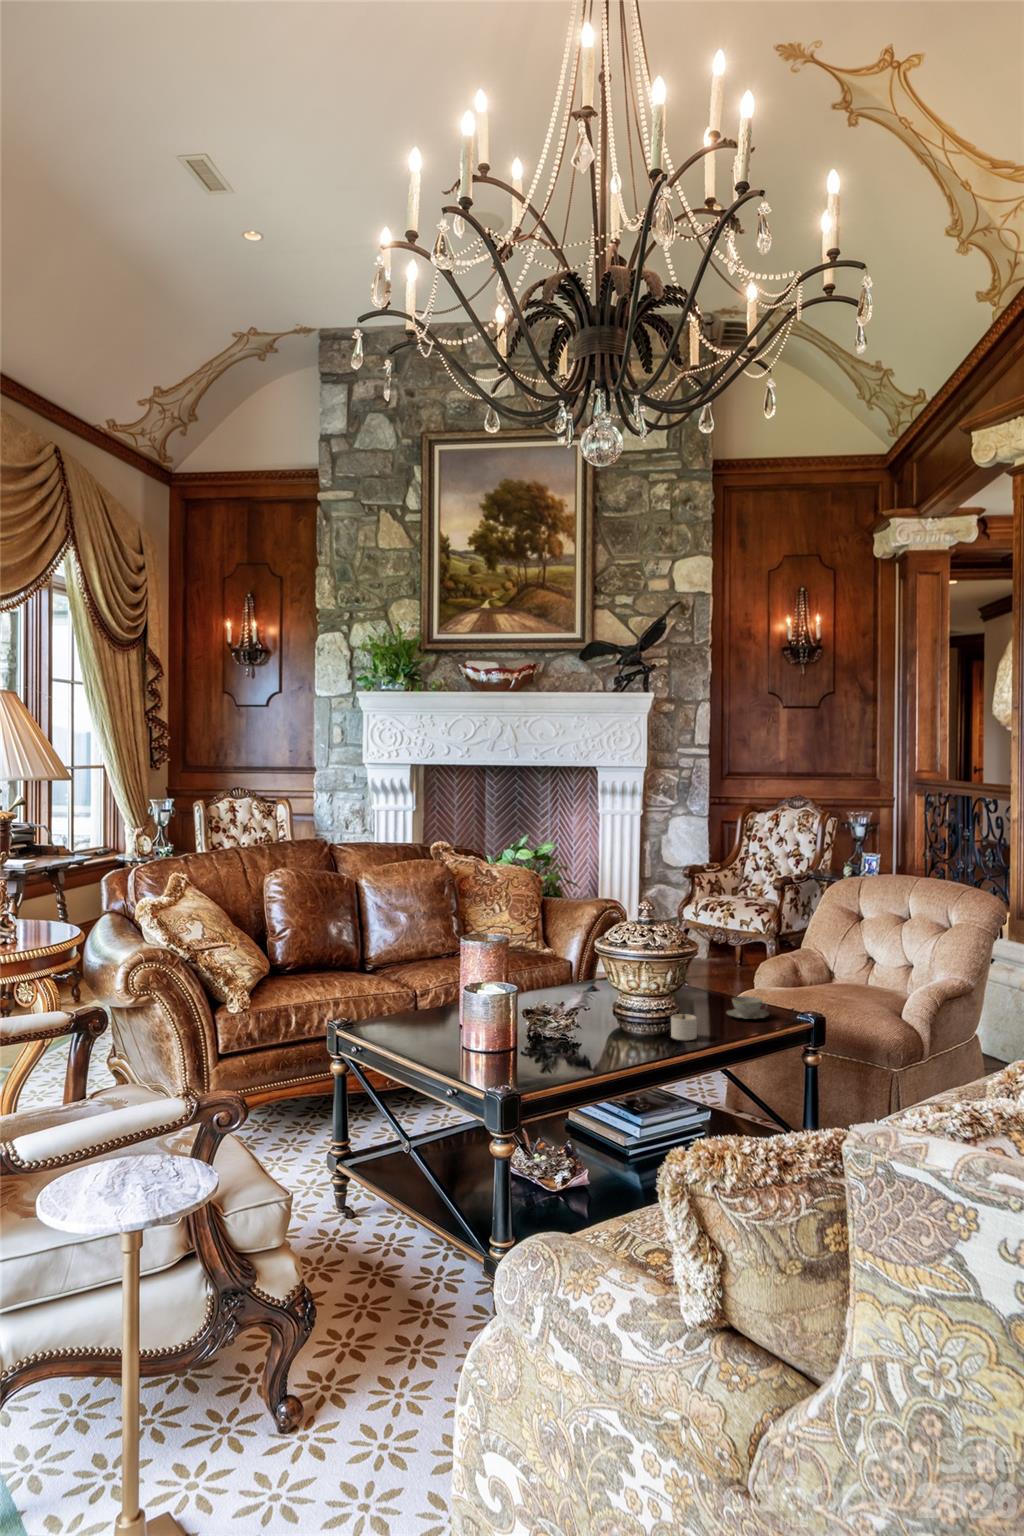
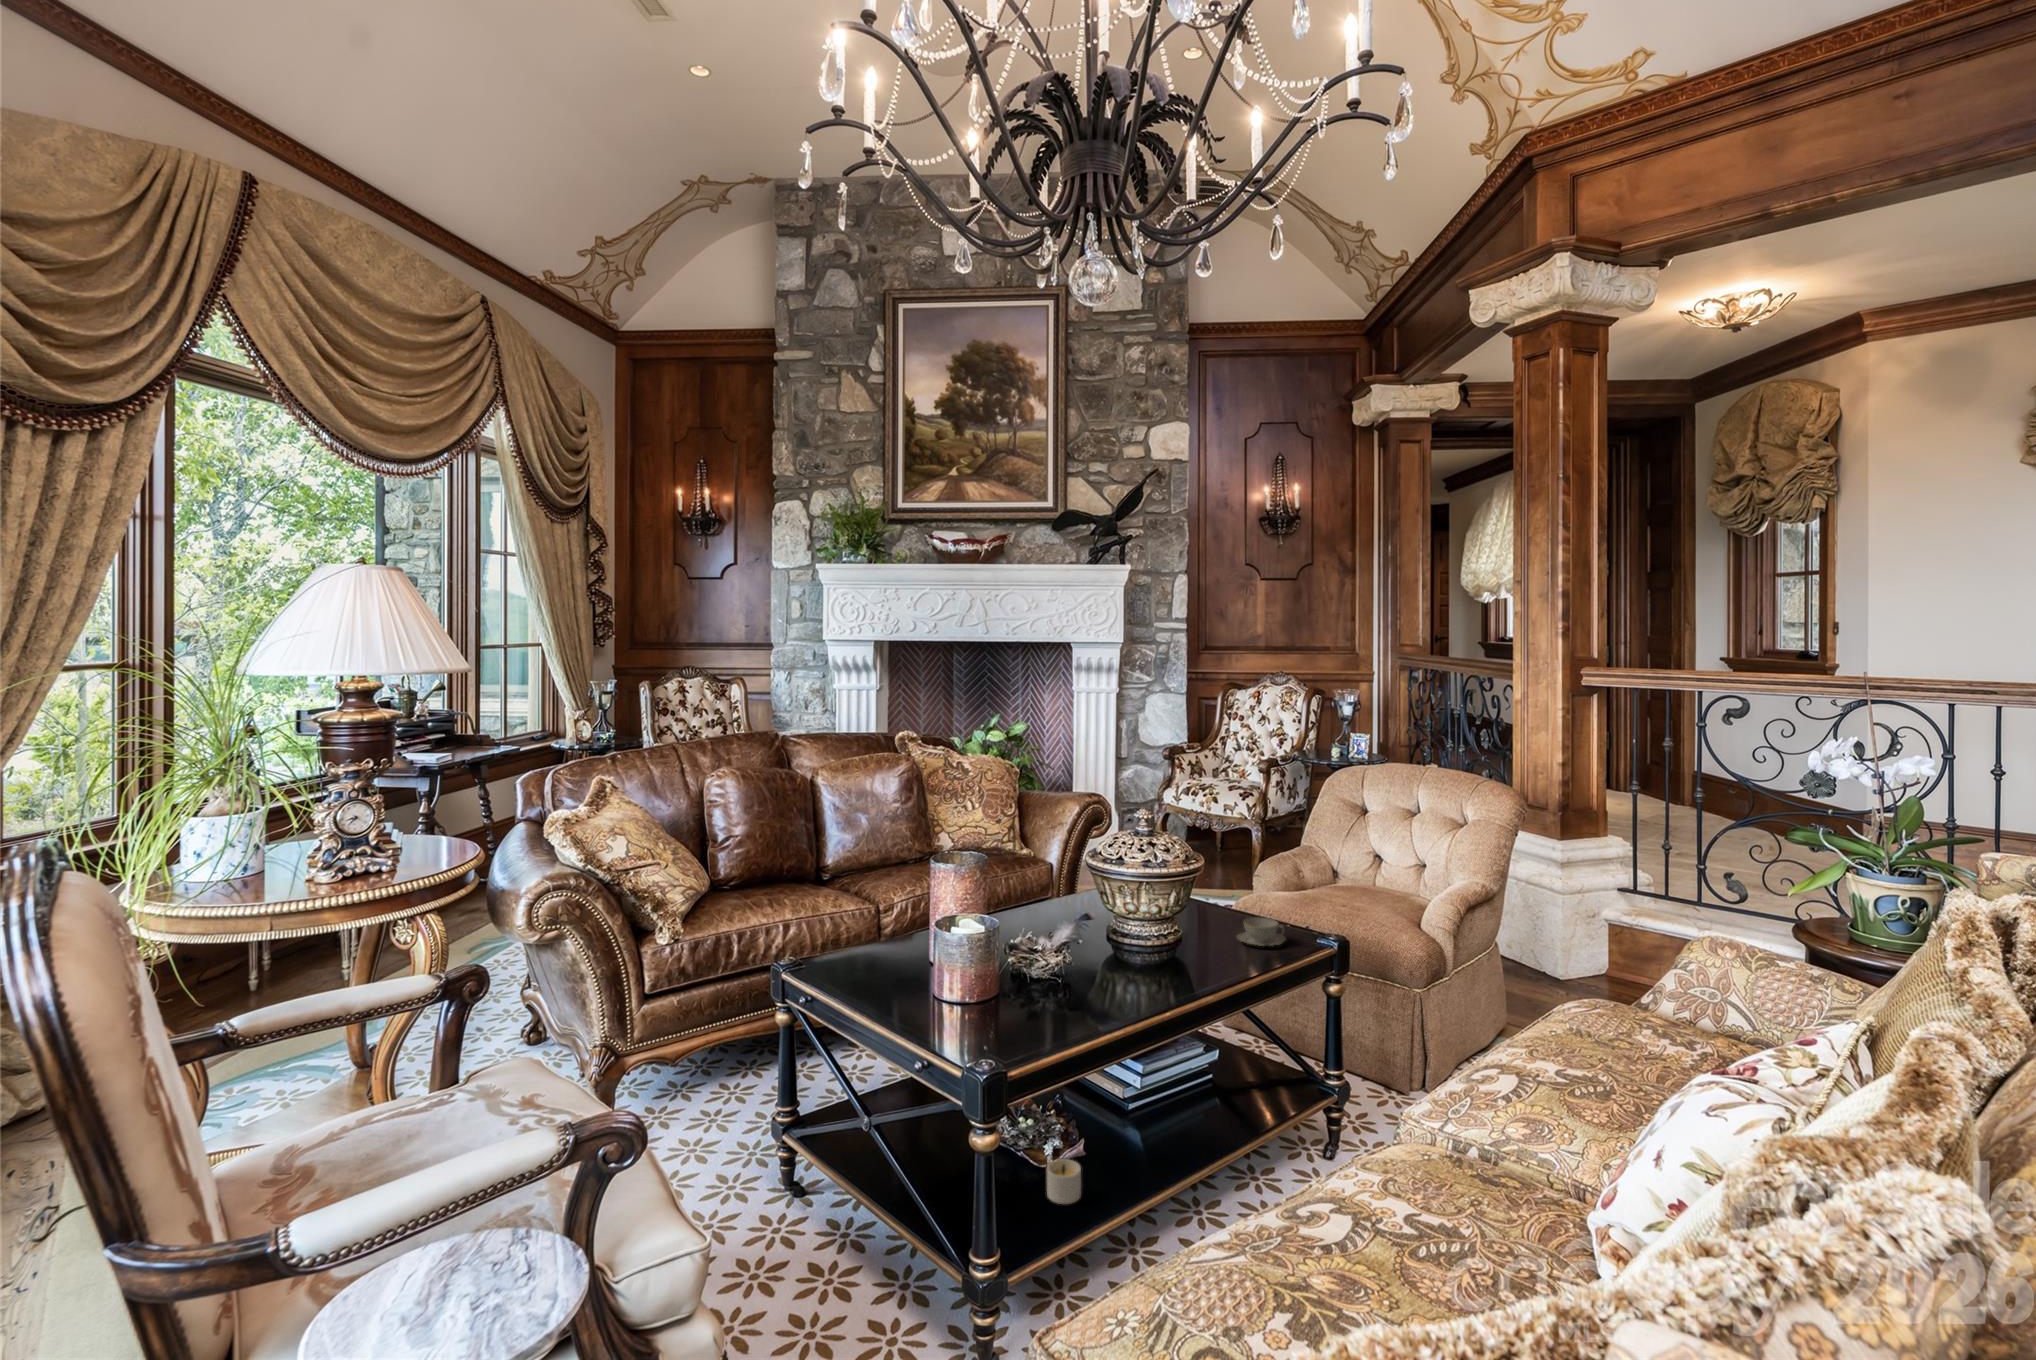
candle: present [671,1014,697,1040] -> present [1047,1159,1081,1204]

